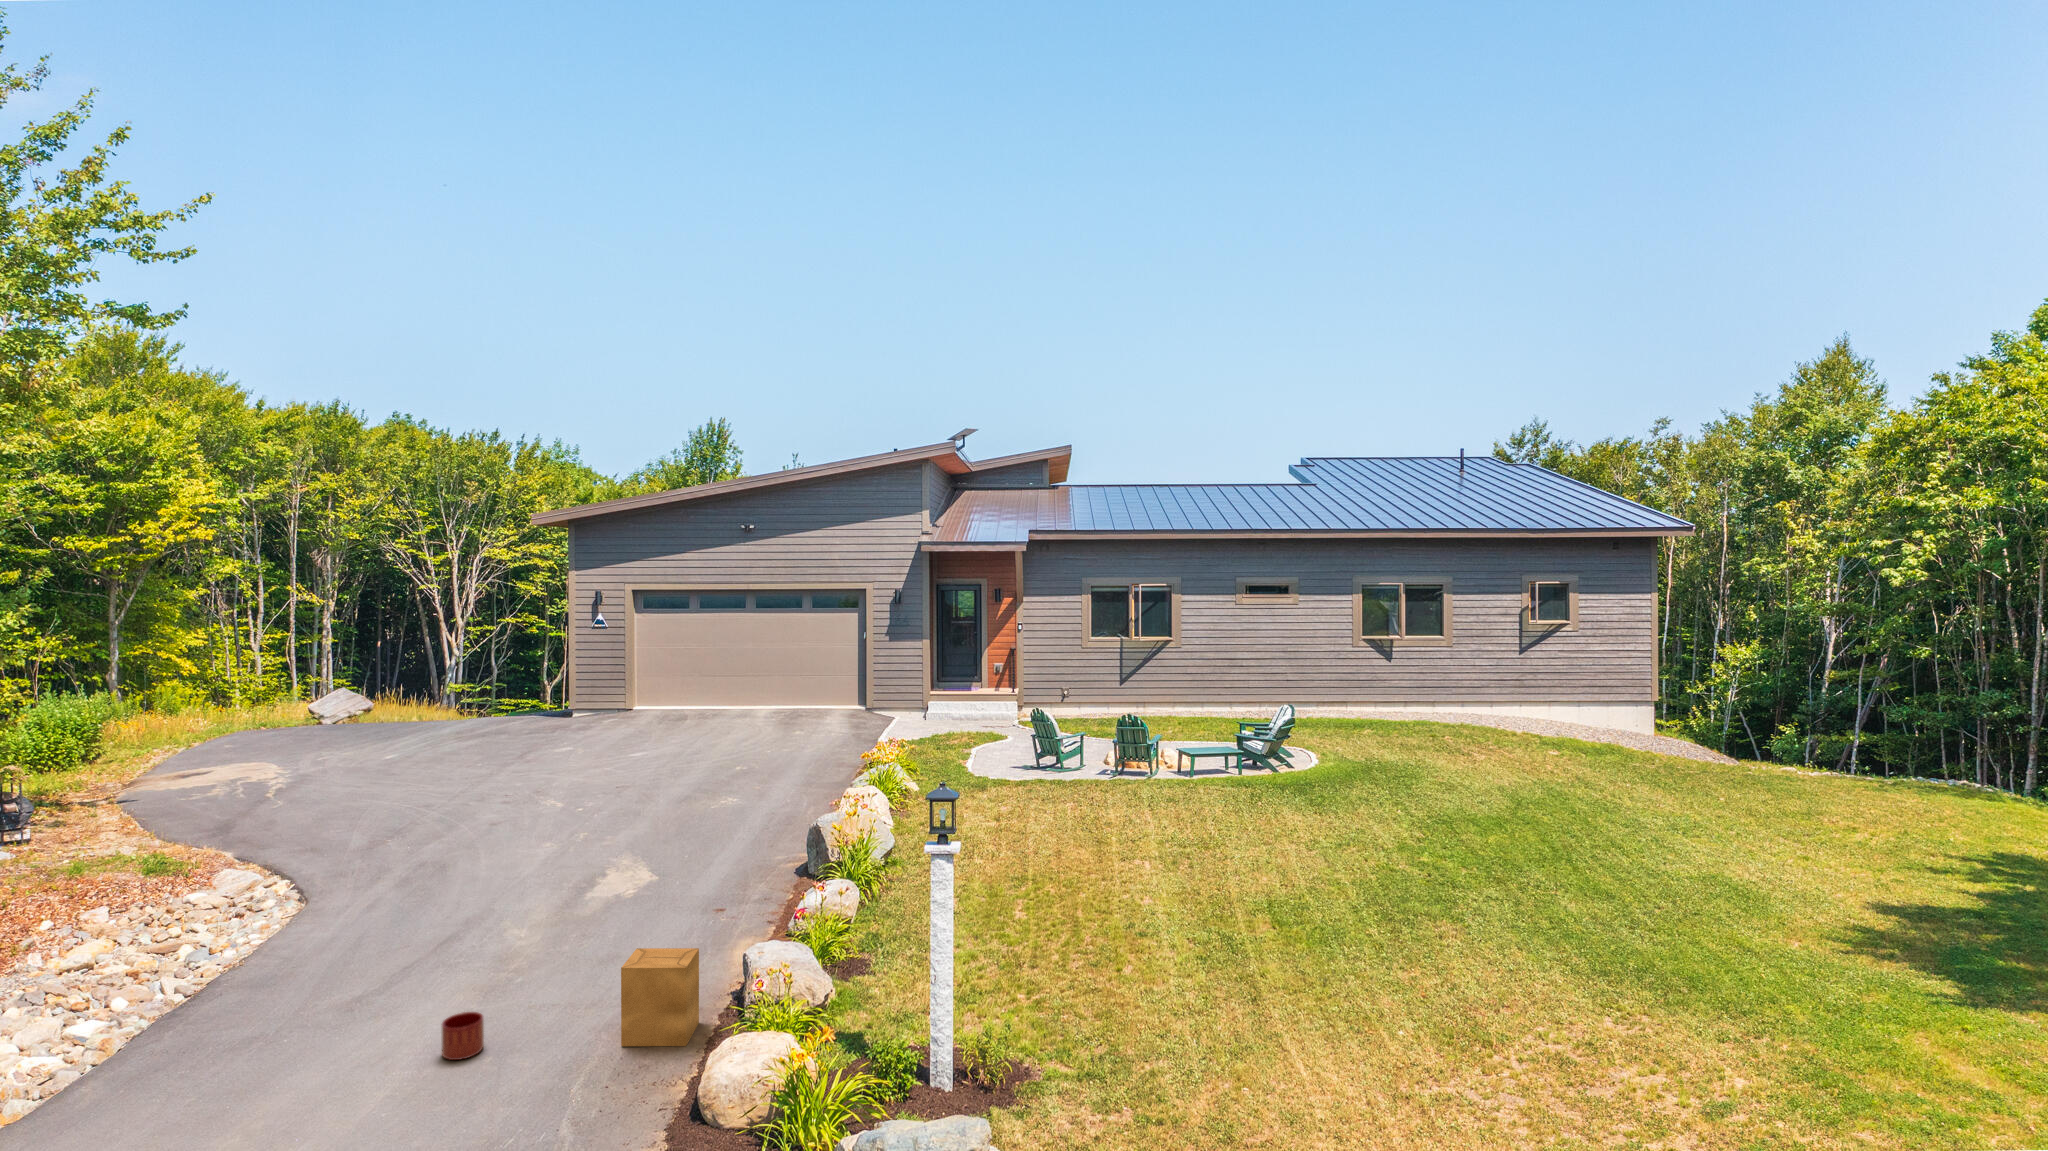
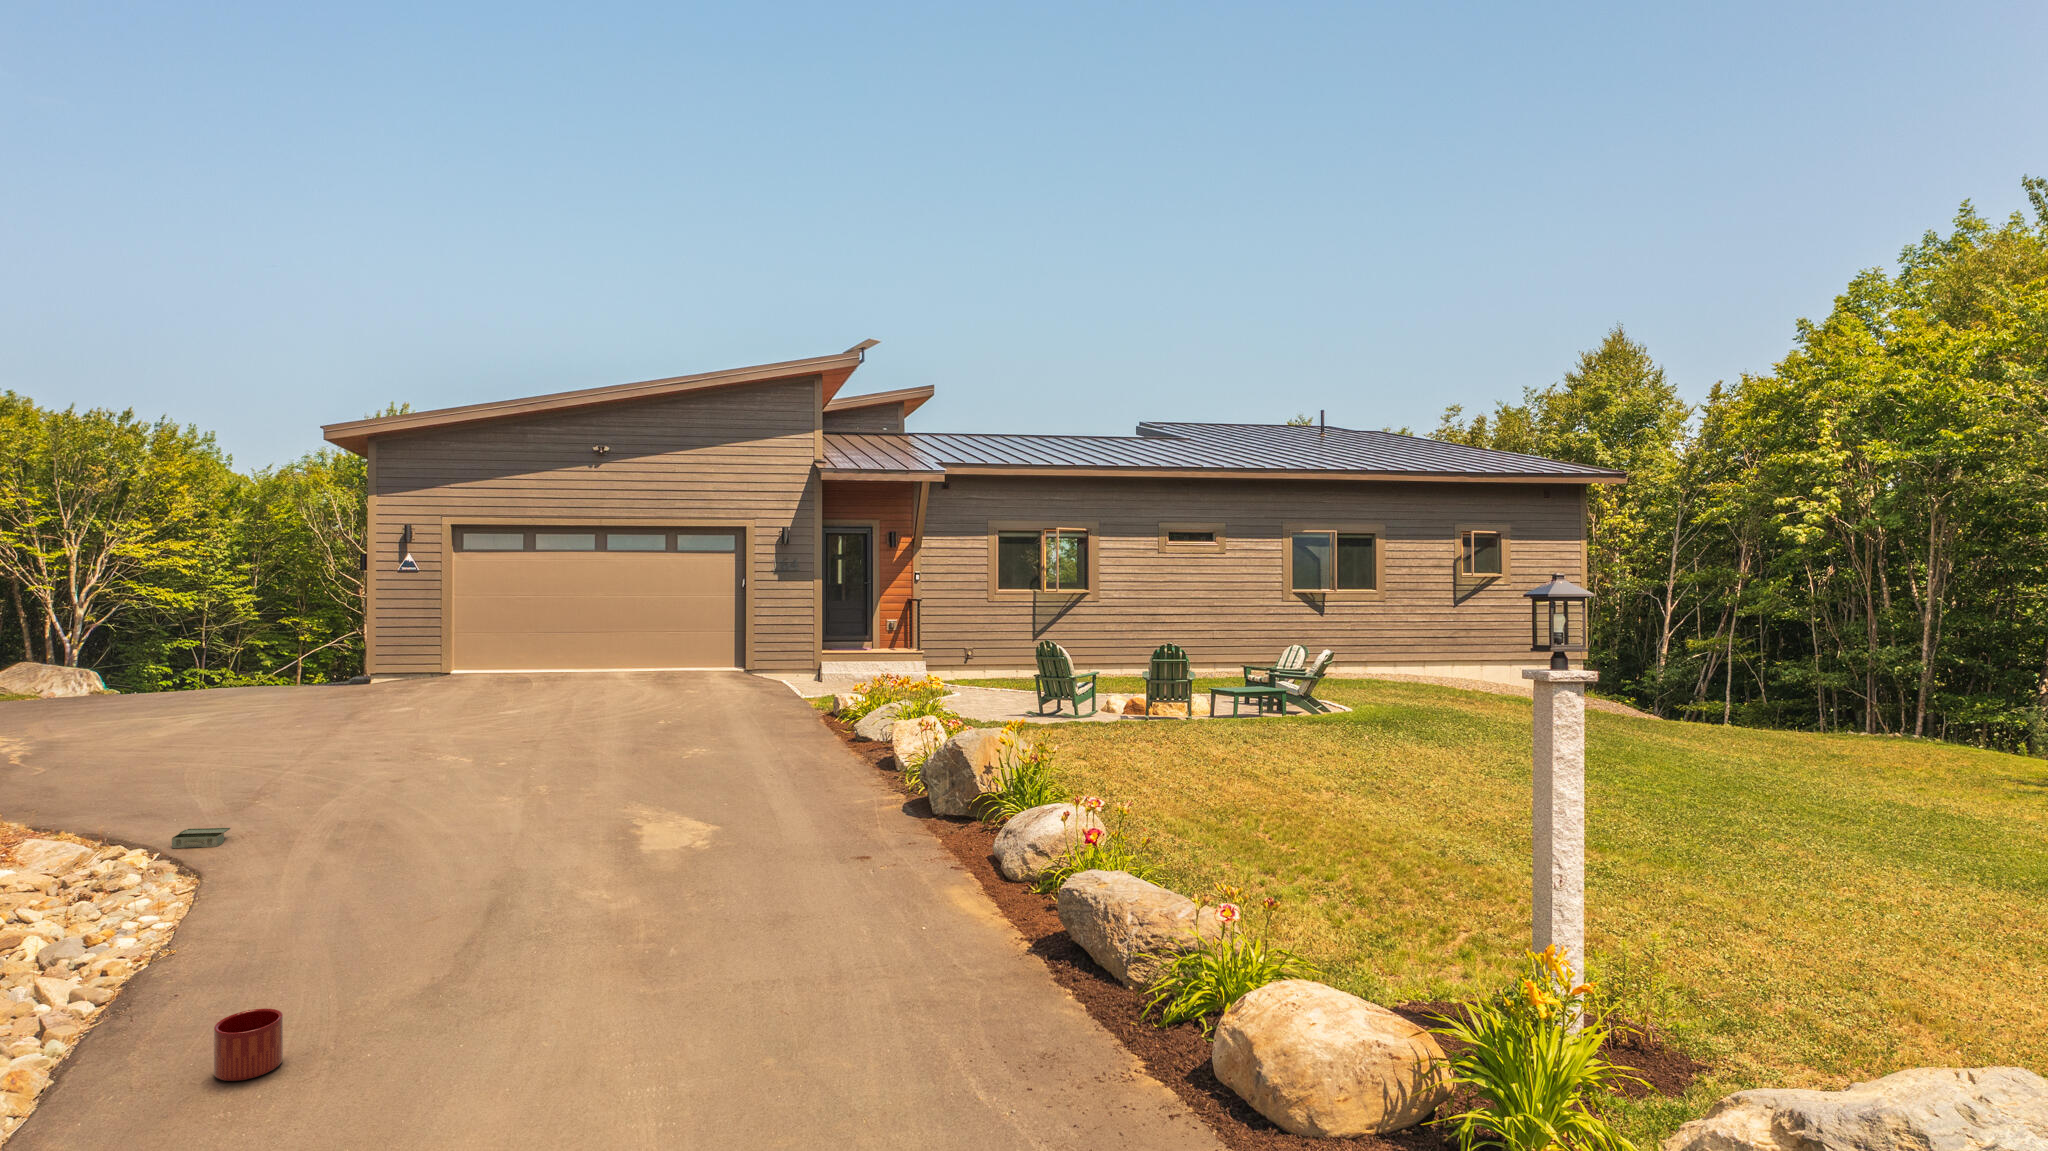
toolbox: none [421,862,460,877] -> present [172,828,230,848]
cardboard box: present [621,948,699,1046] -> none [501,905,614,1048]

